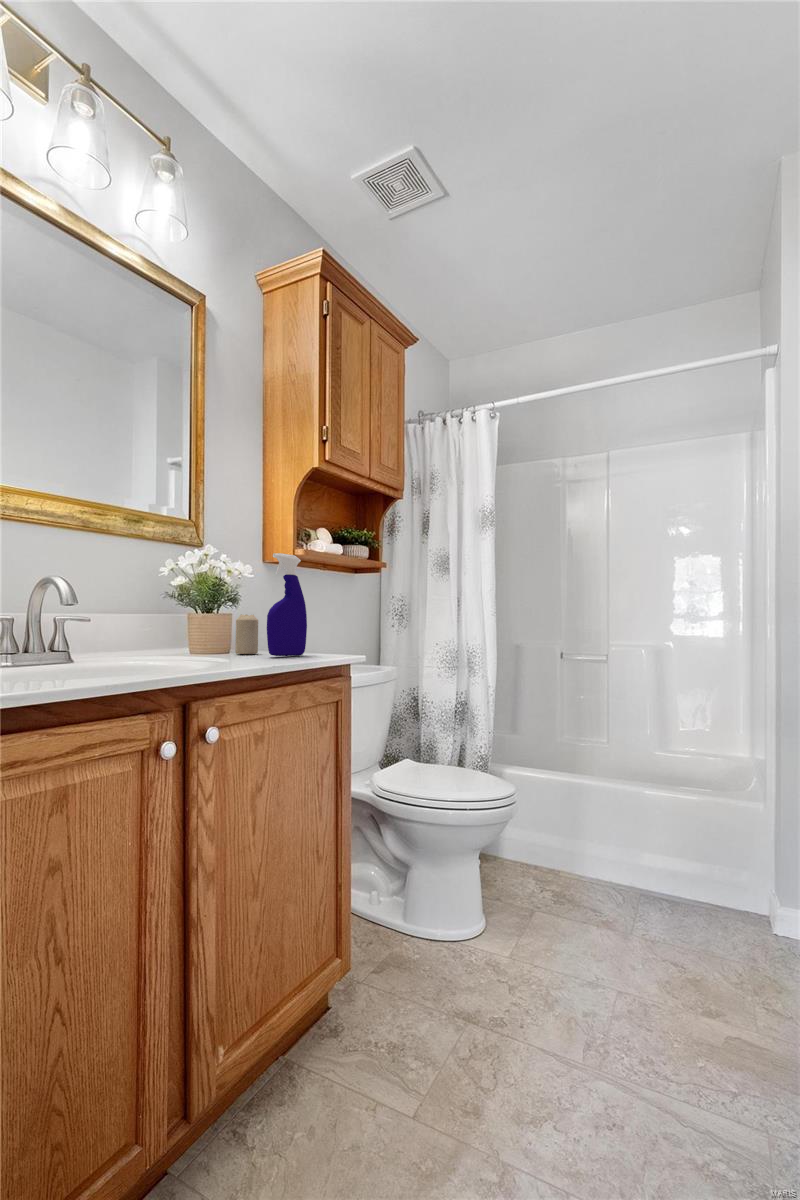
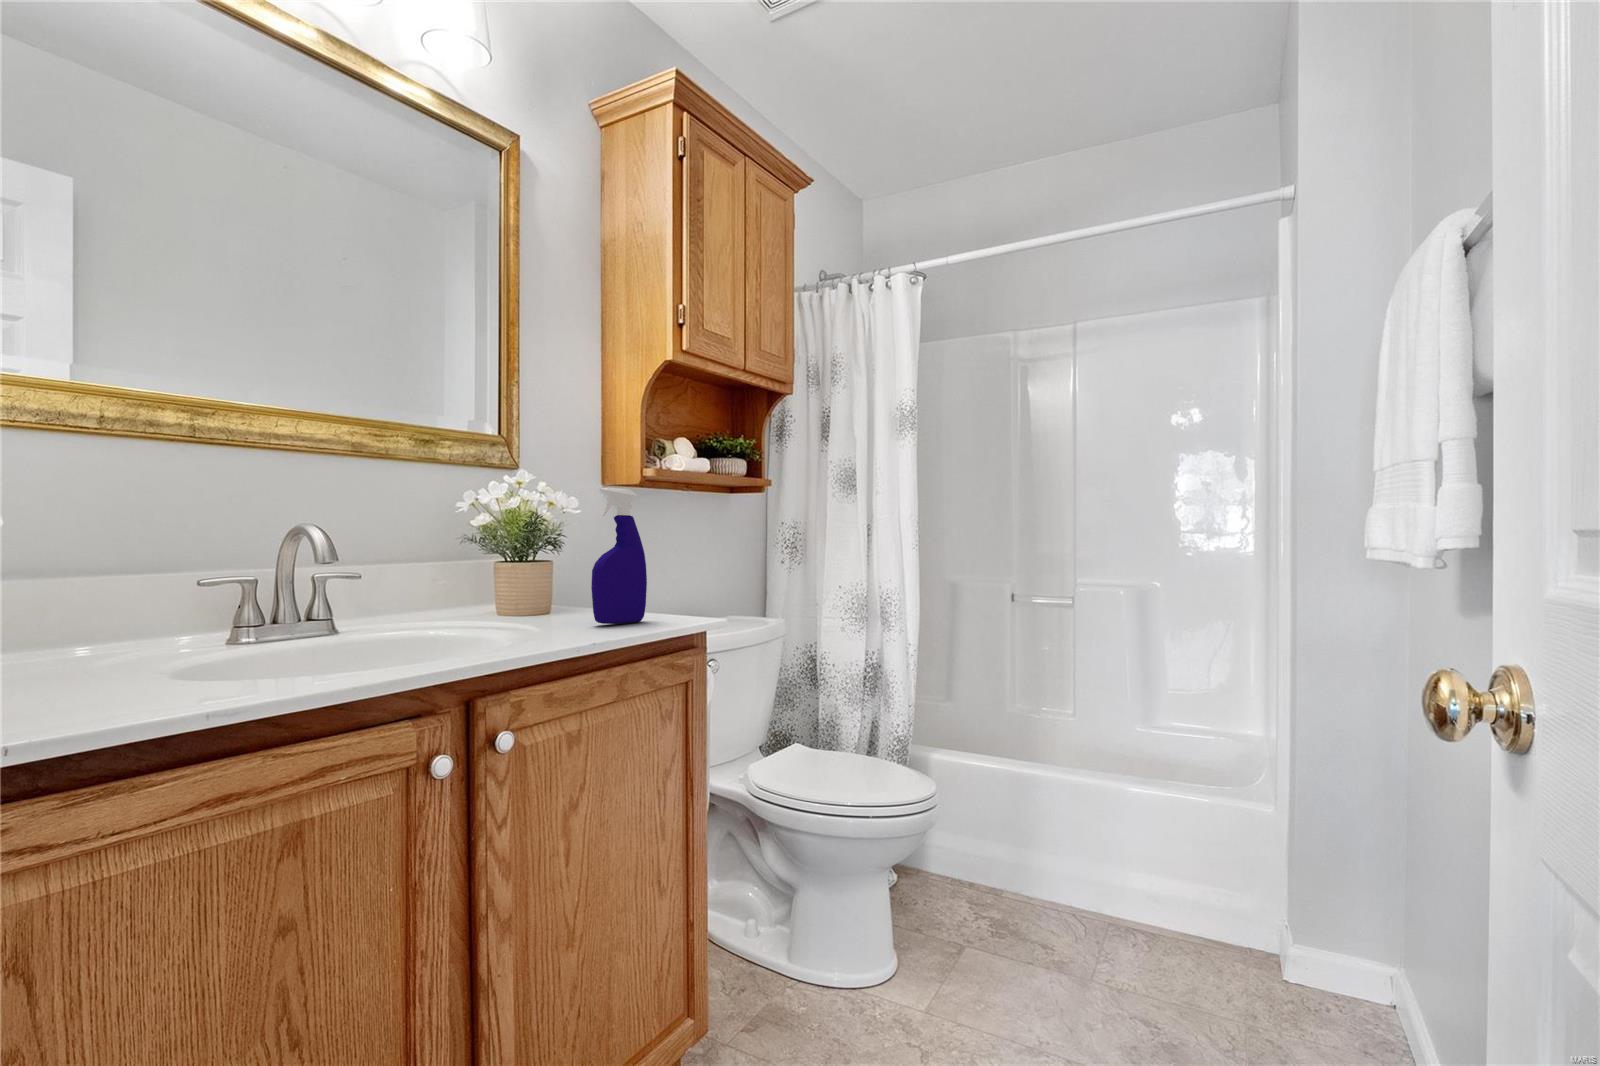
candle: present [235,614,258,654] -> none [555,566,585,619]

